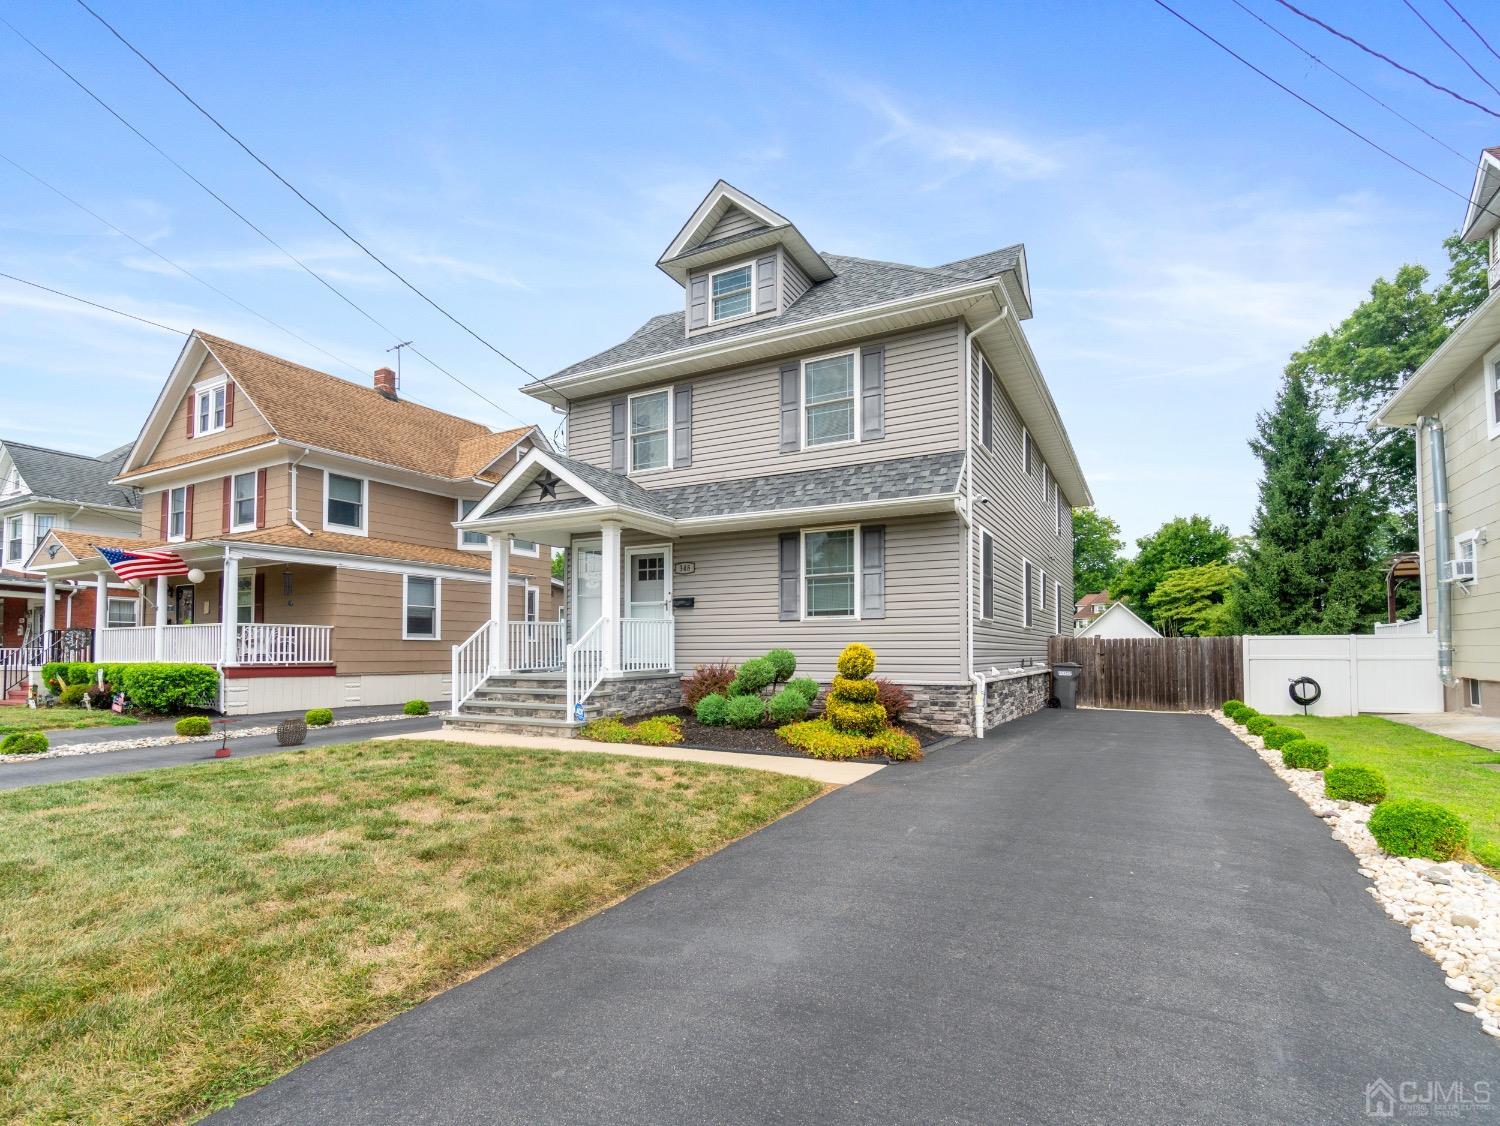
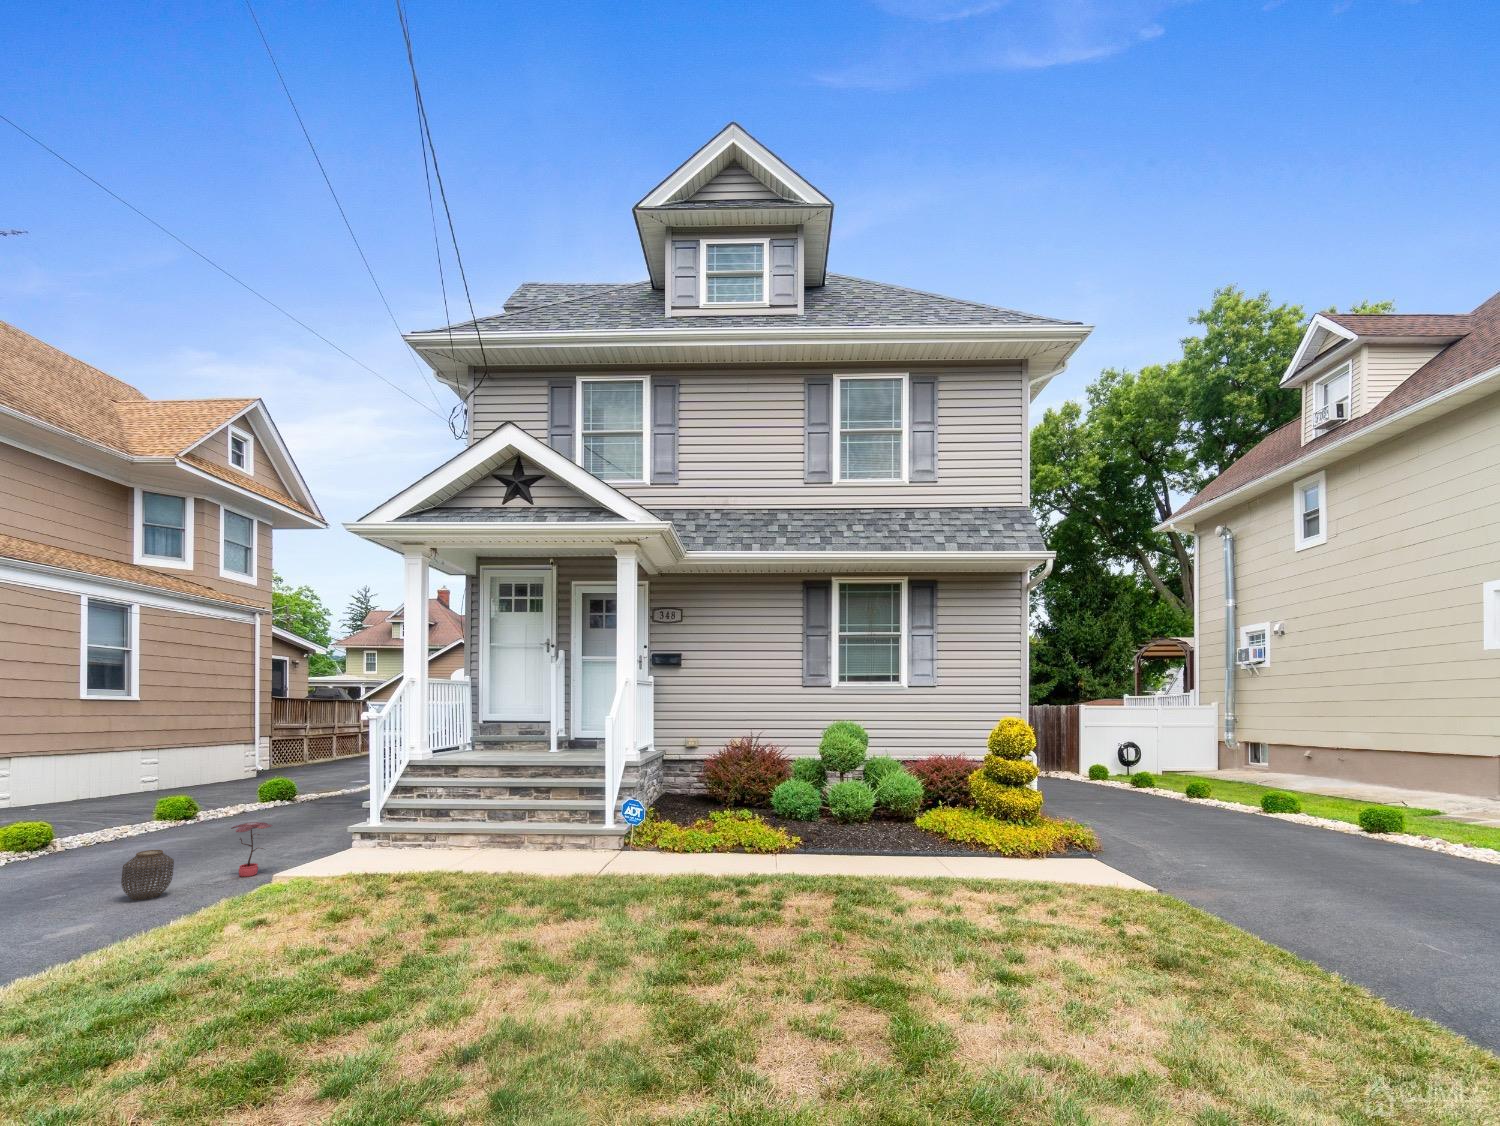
potted plant: present [208,718,242,757] -> present [231,822,272,877]

